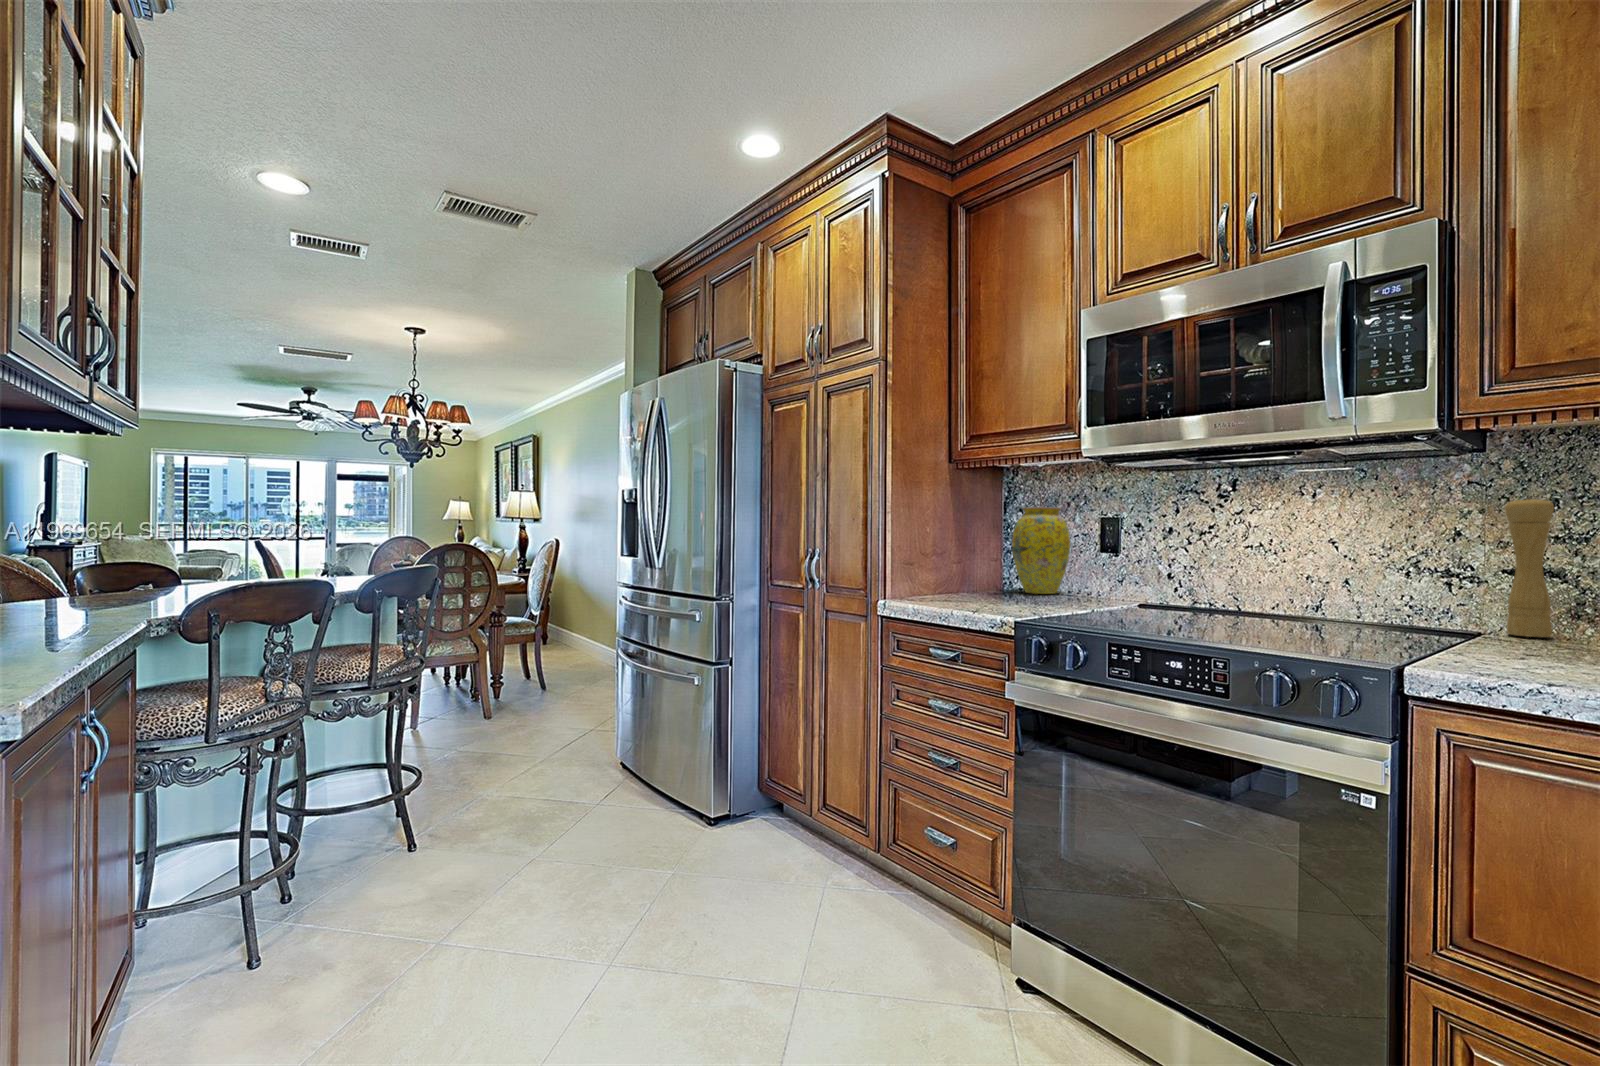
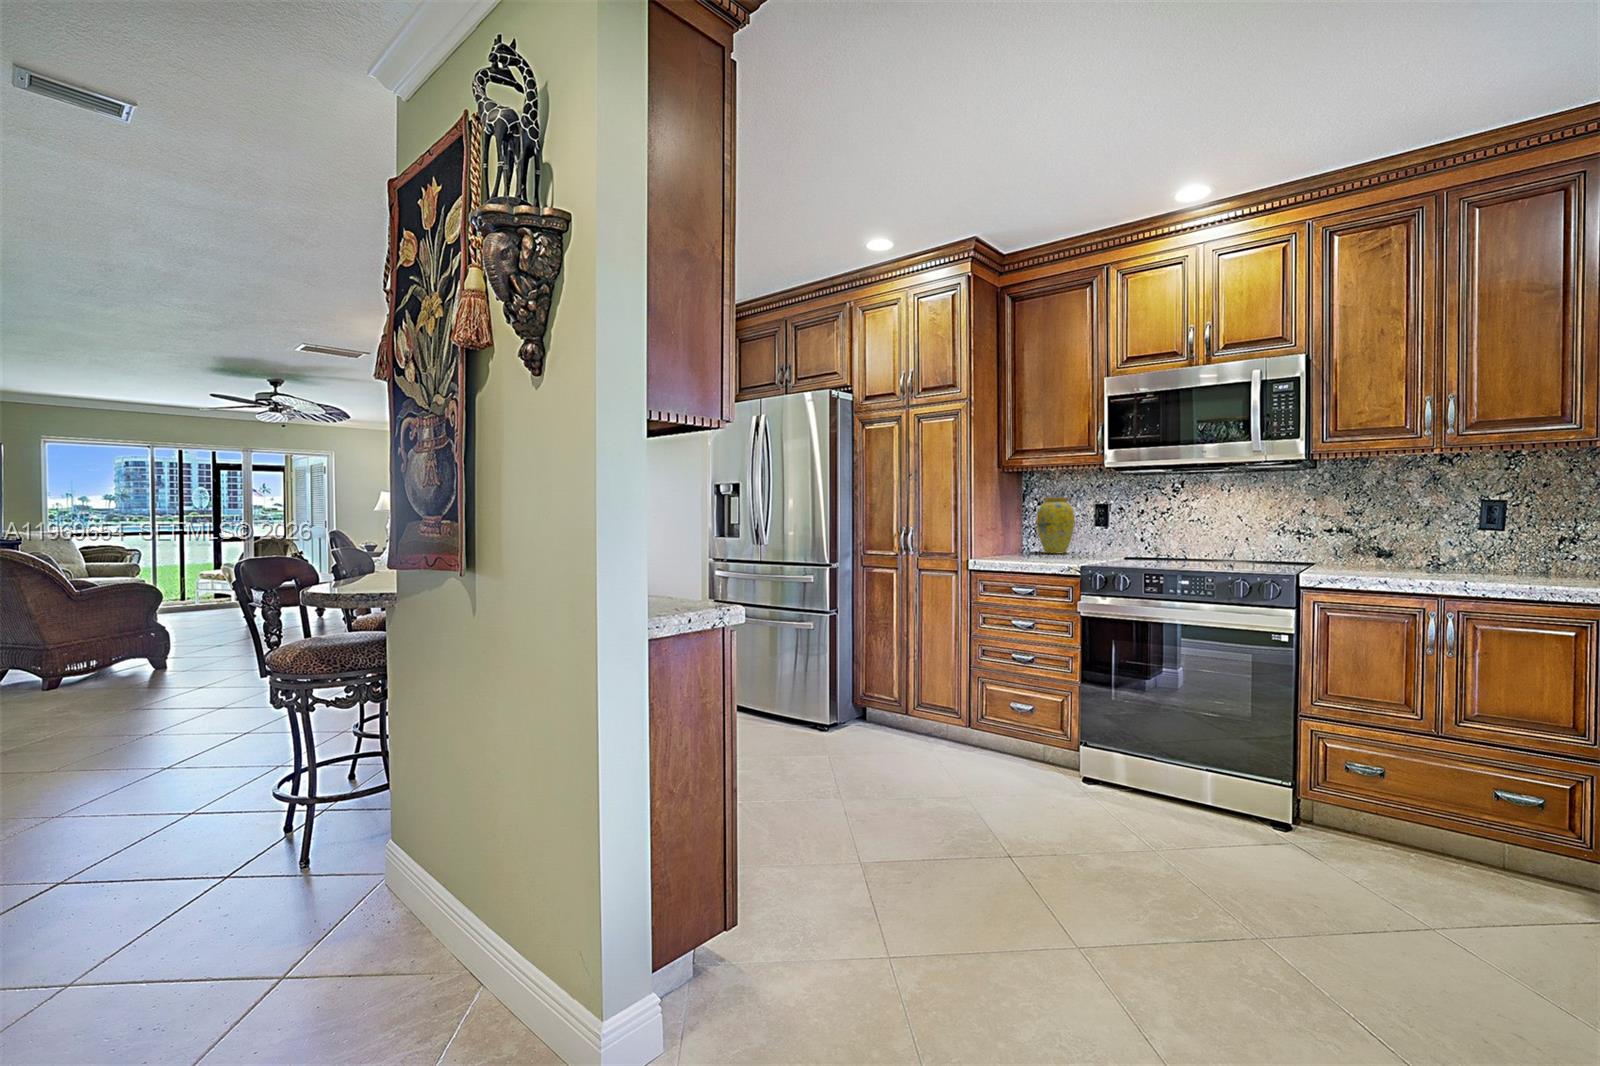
pepper mill: present [1505,497,1554,637] -> none [1326,493,1348,563]

